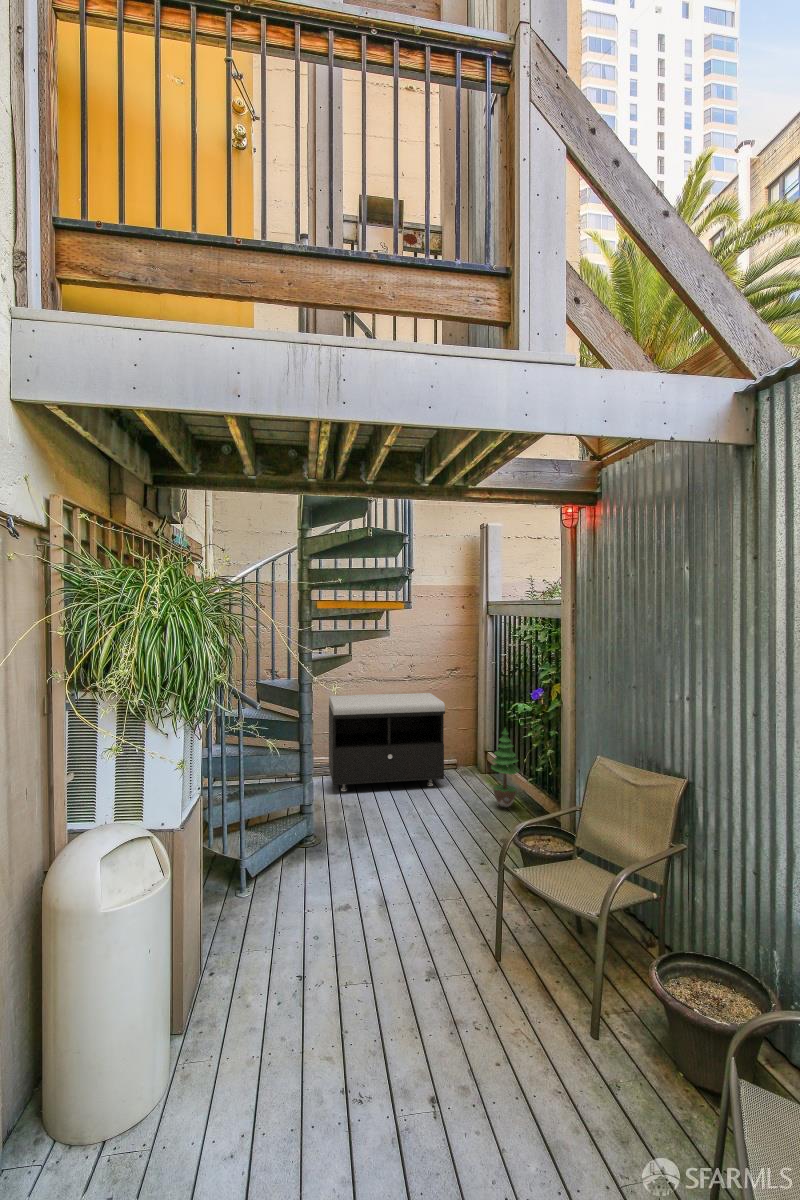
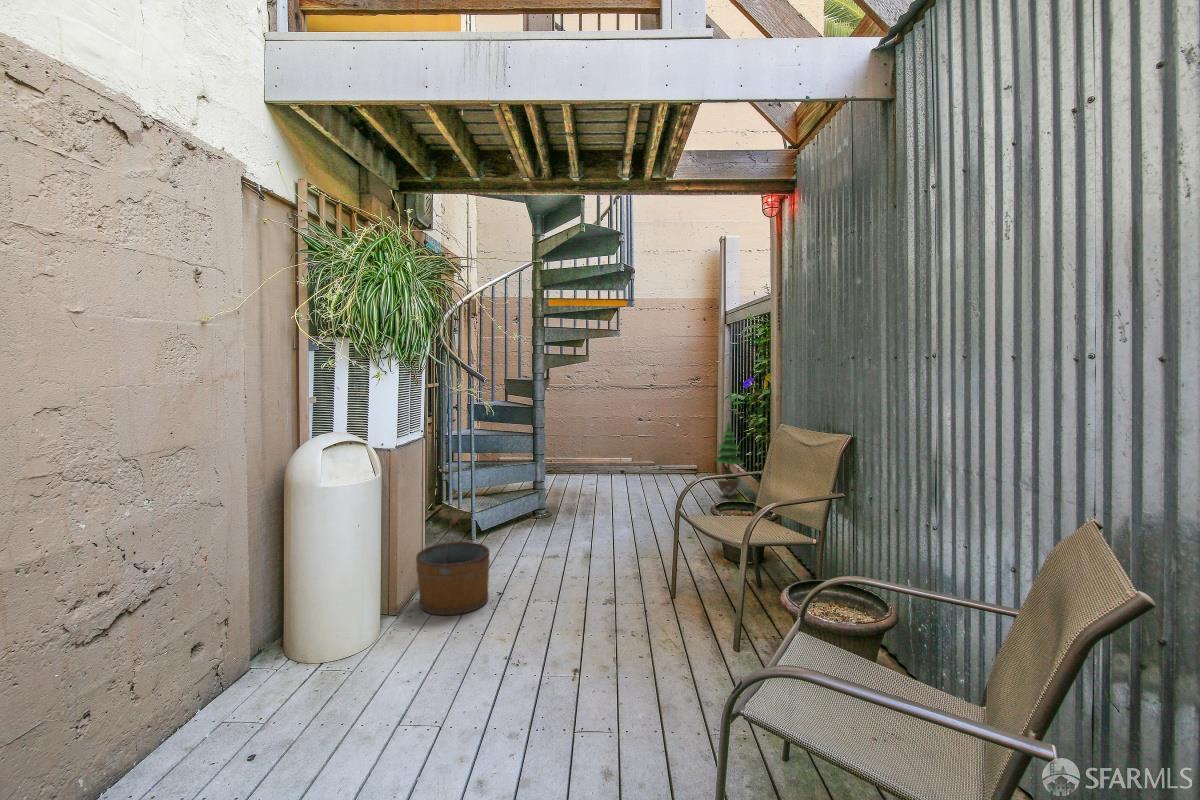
storage bench: present [329,693,445,791] -> none [572,400,677,484]
bucket: none [193,905,286,1055] -> present [416,514,490,615]

